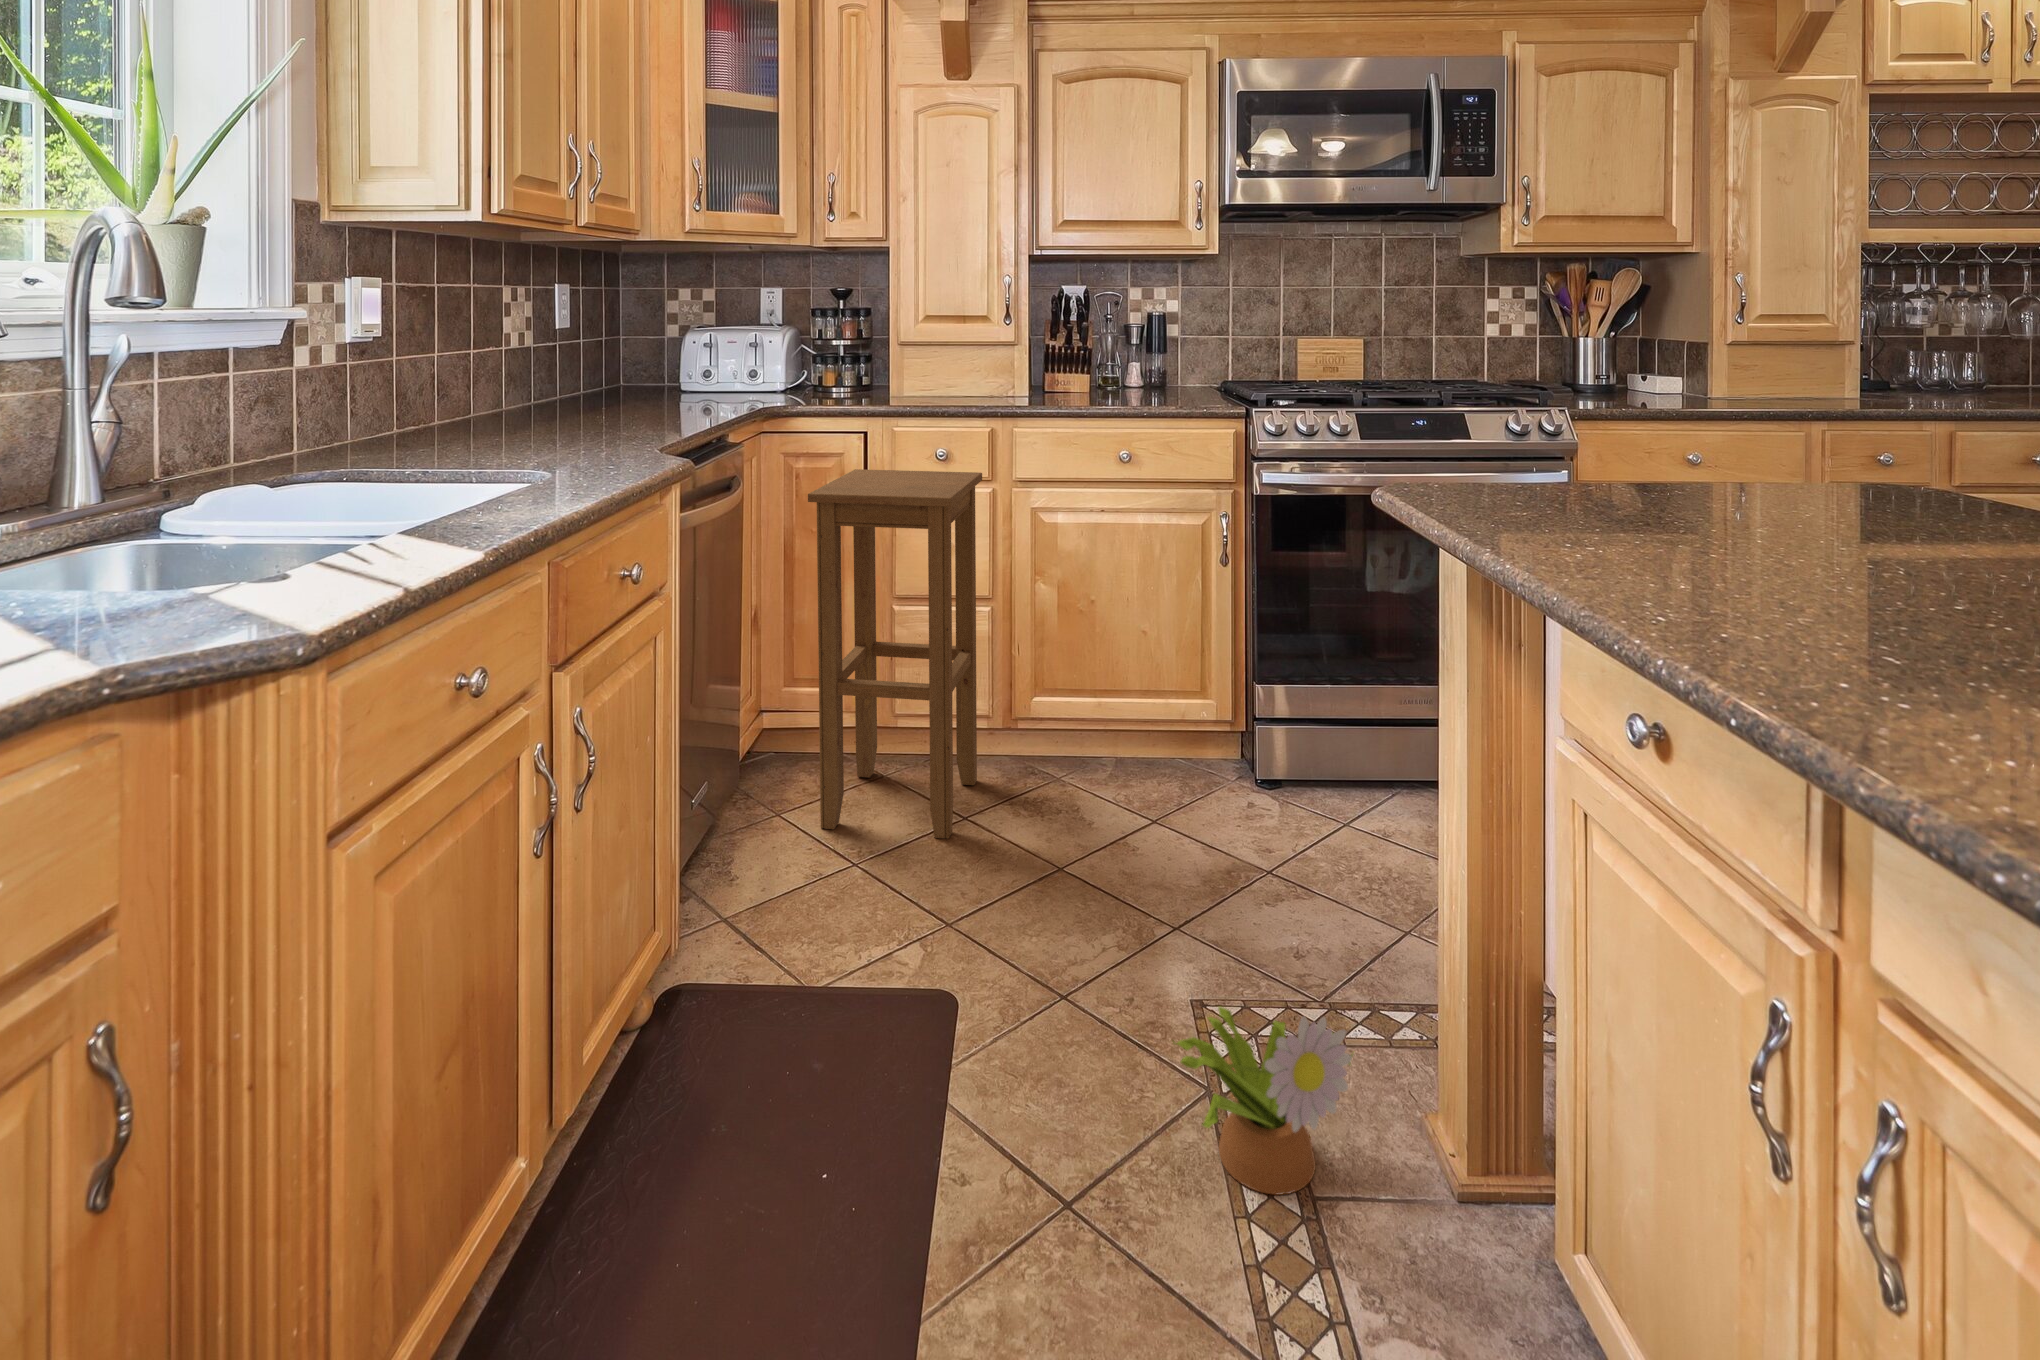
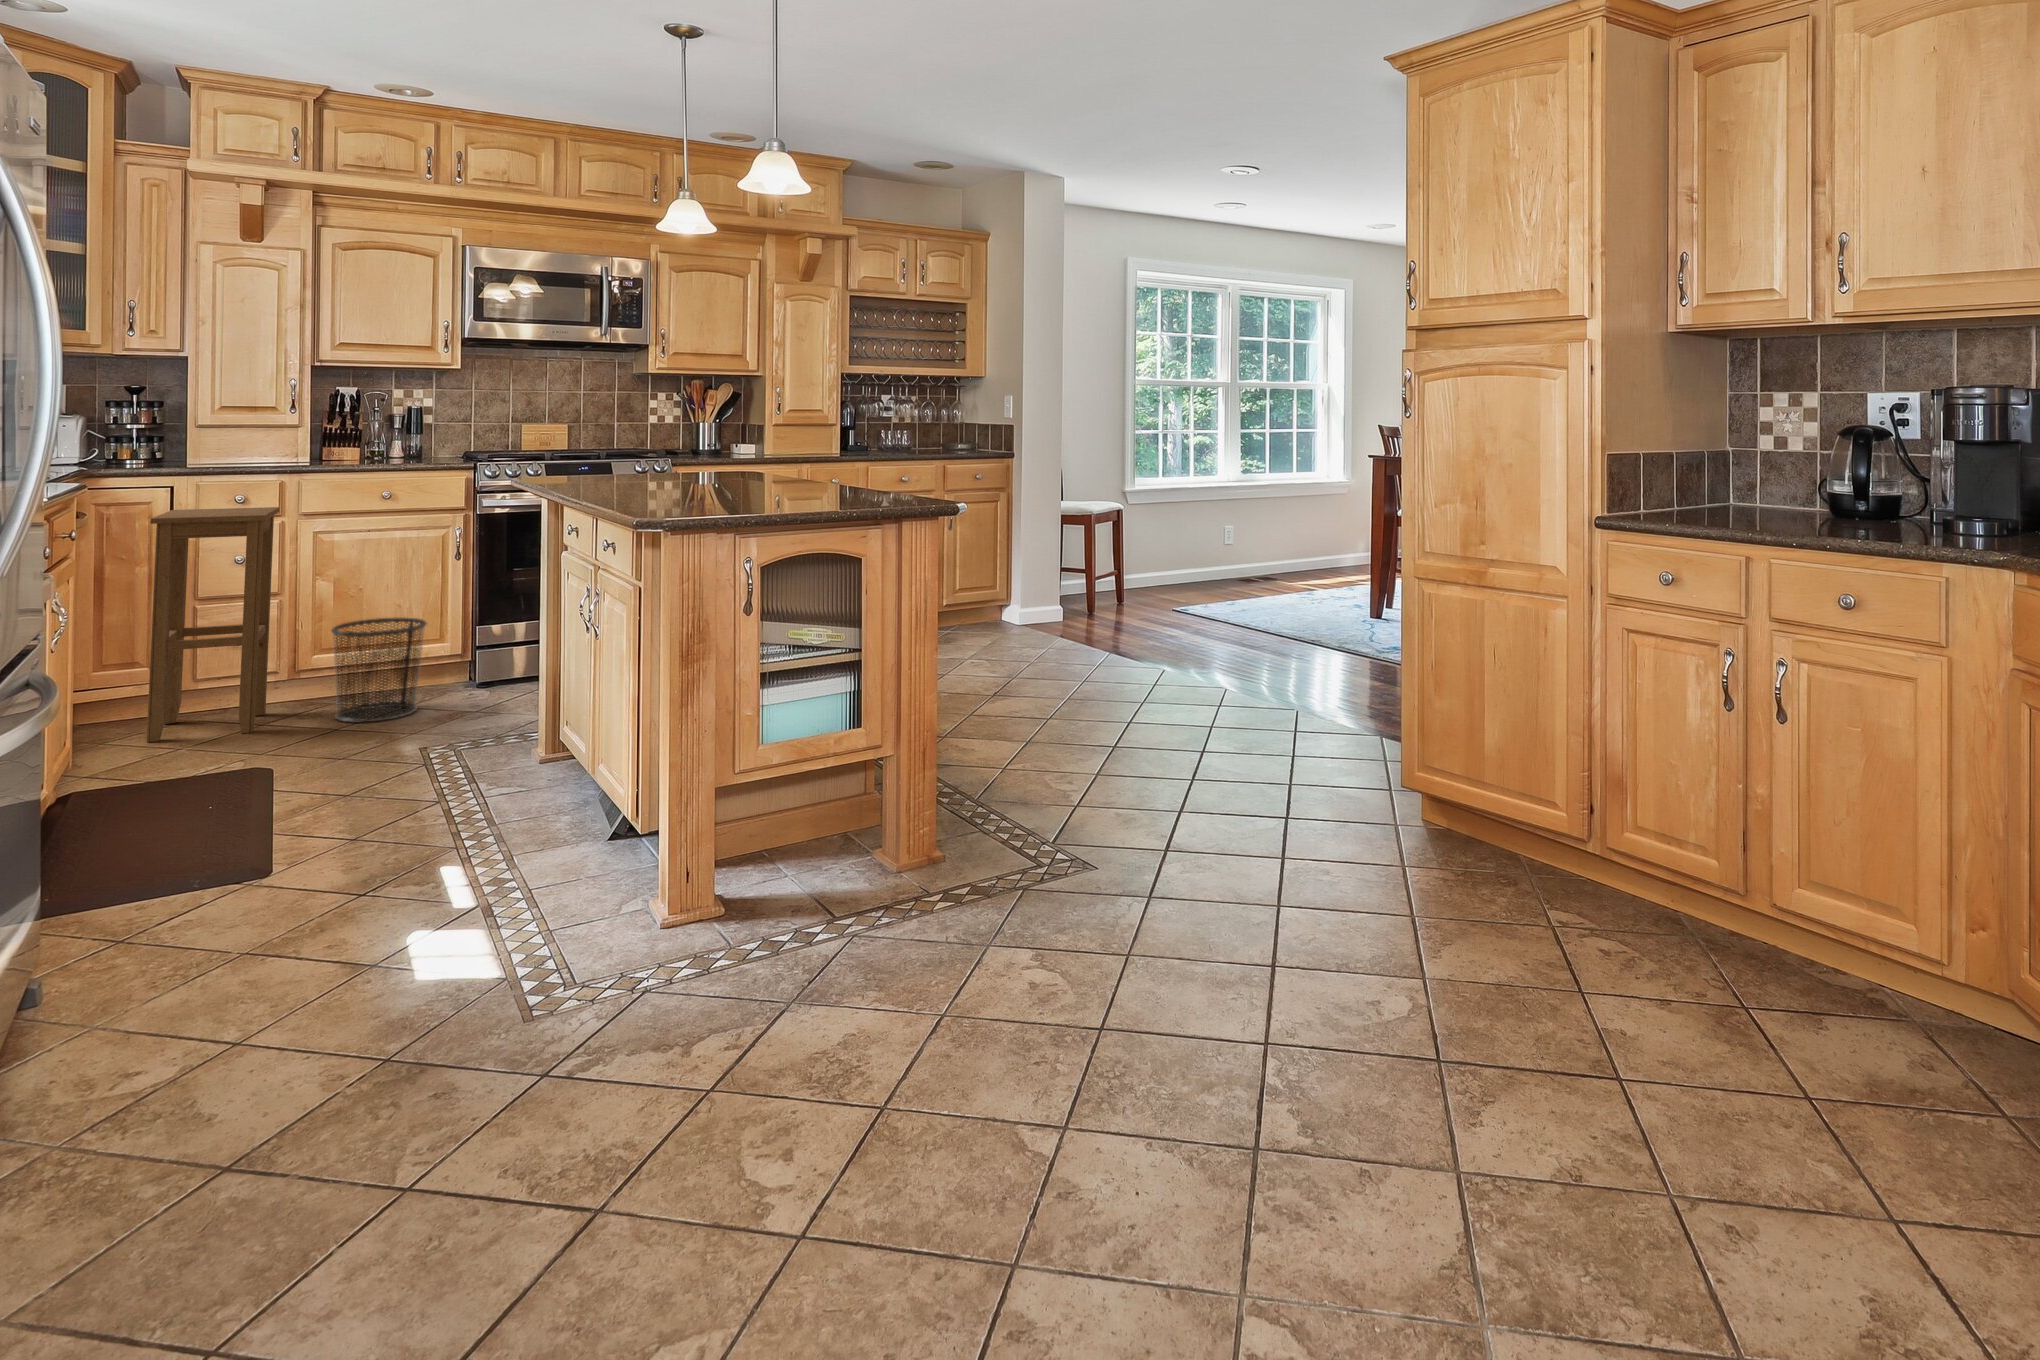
waste bin: none [1049,661,1188,856] -> present [331,618,427,723]
decorative plant: present [1173,1006,1353,1195] -> none [413,692,504,775]

